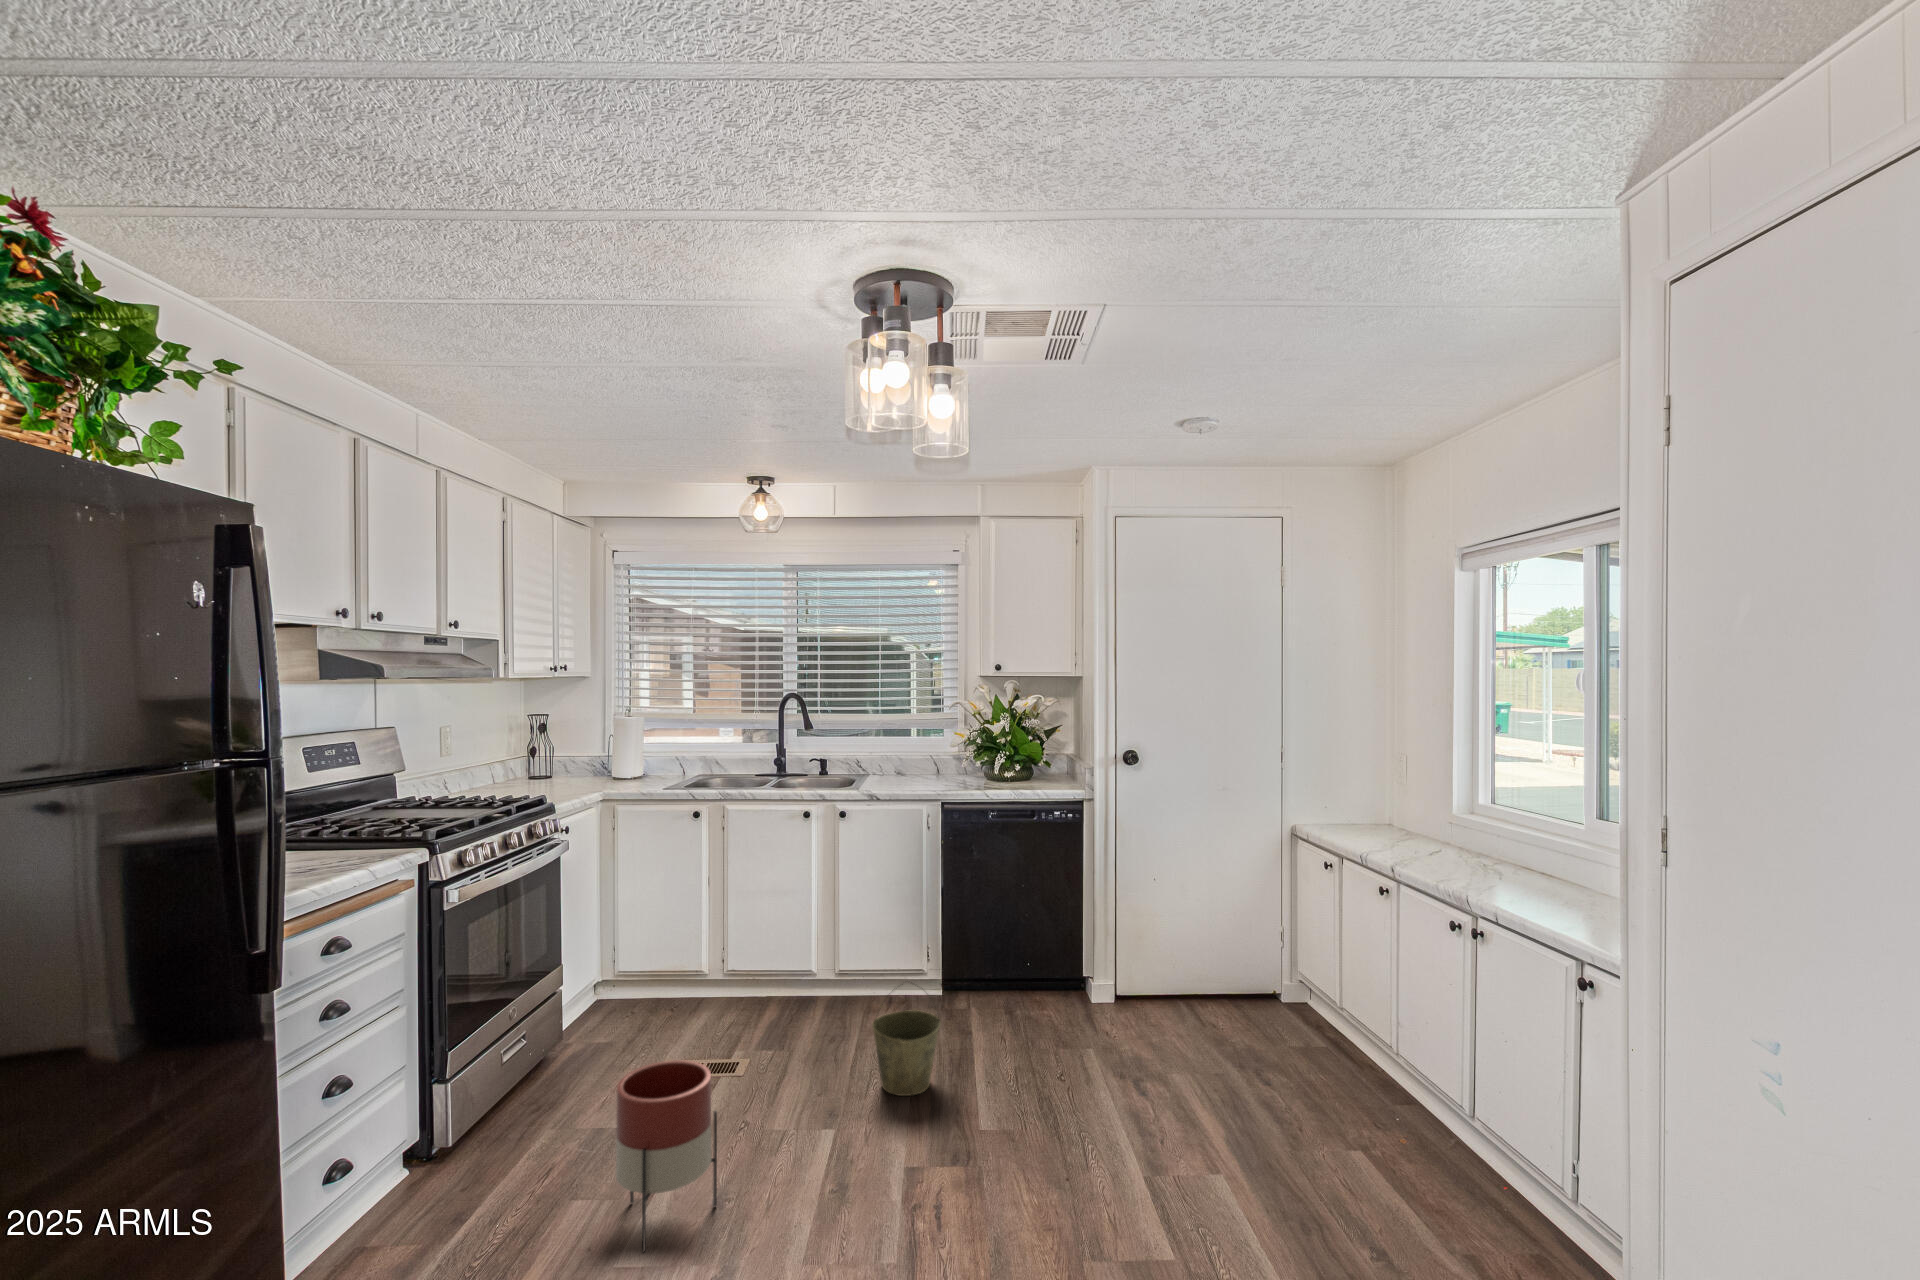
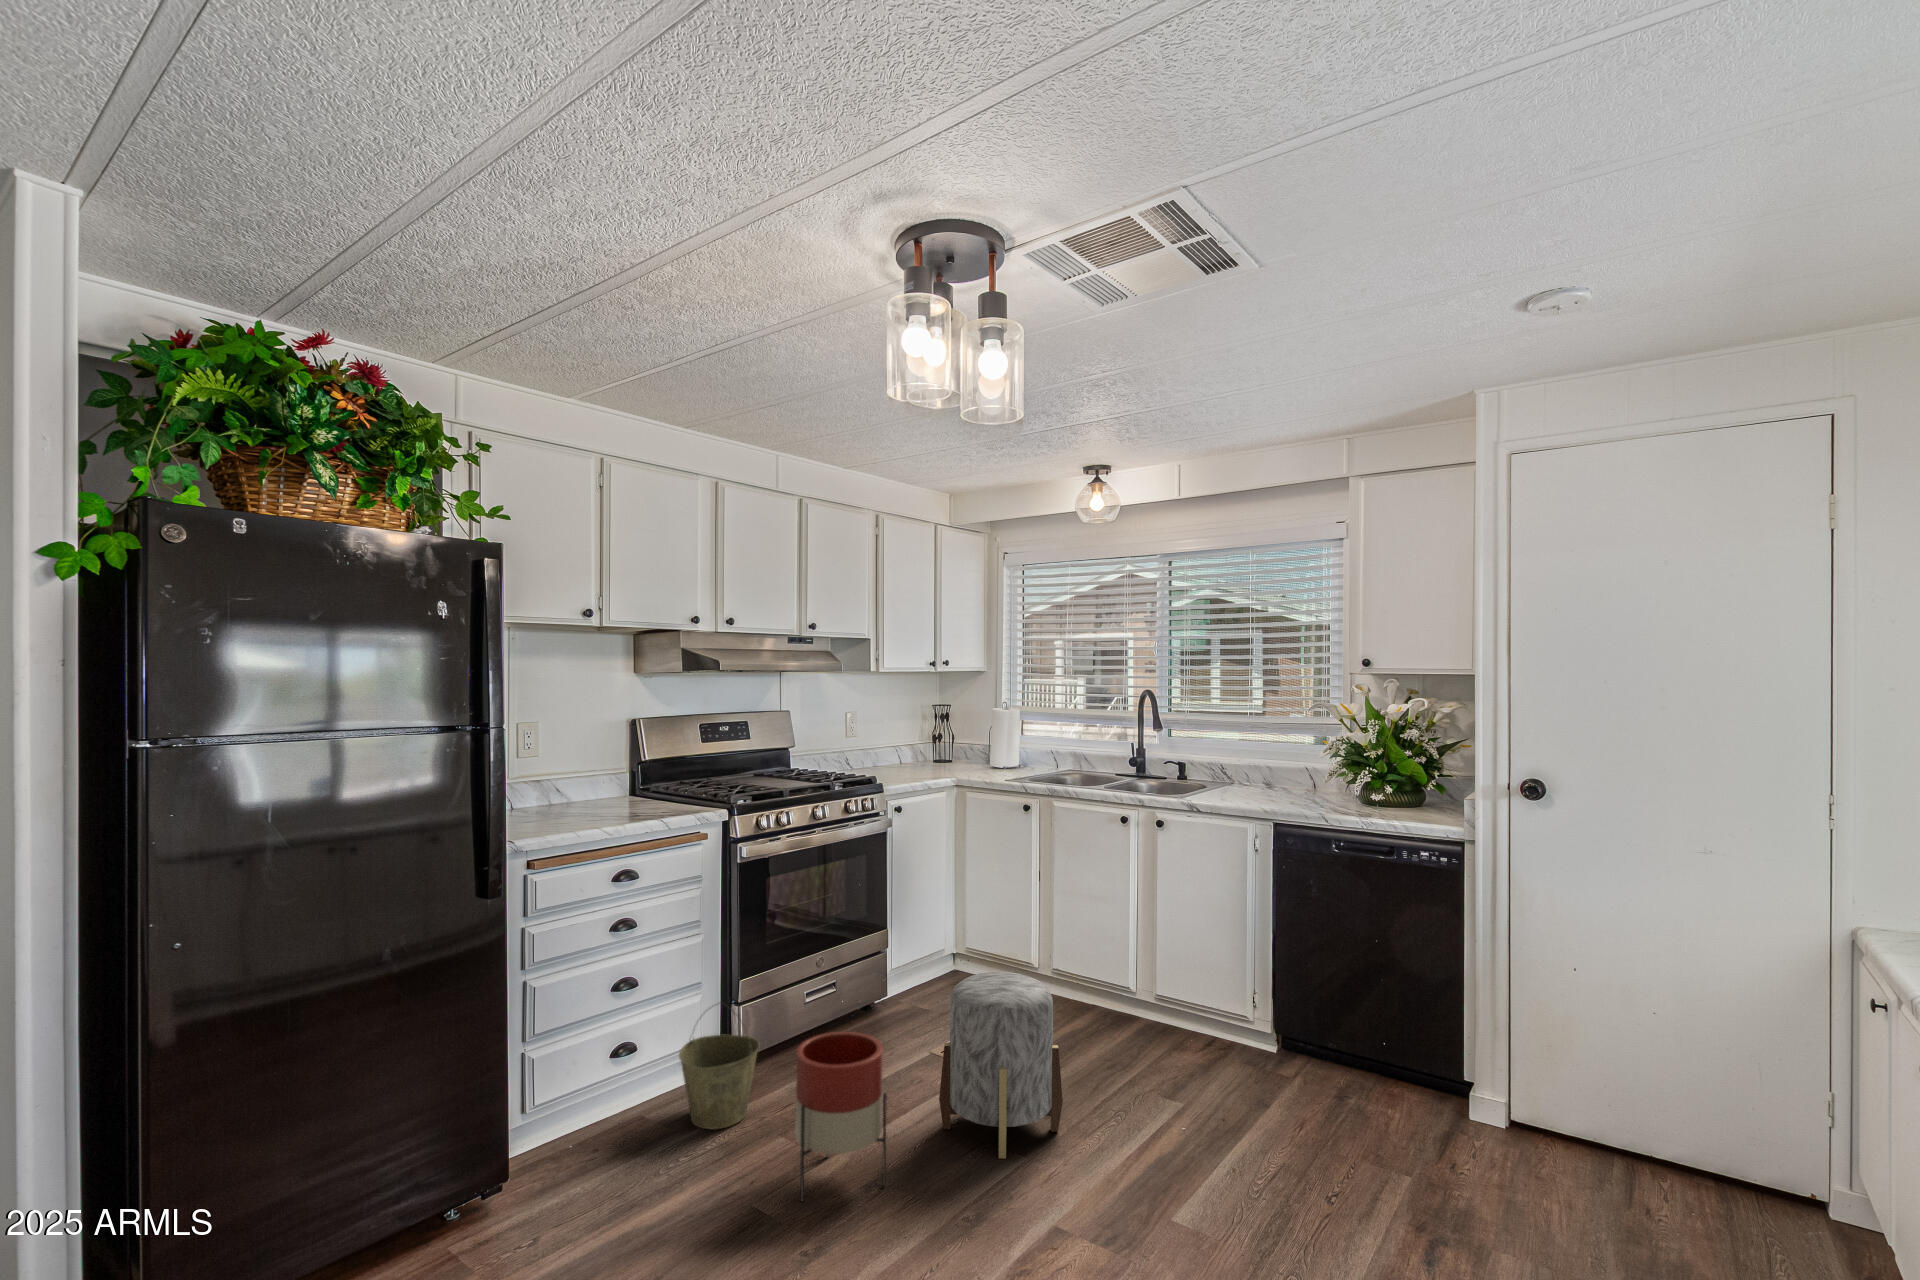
stool: none [719,969,833,1144] -> present [939,972,1063,1158]
bucket: present [872,982,941,1096] -> present [679,1008,759,1129]

